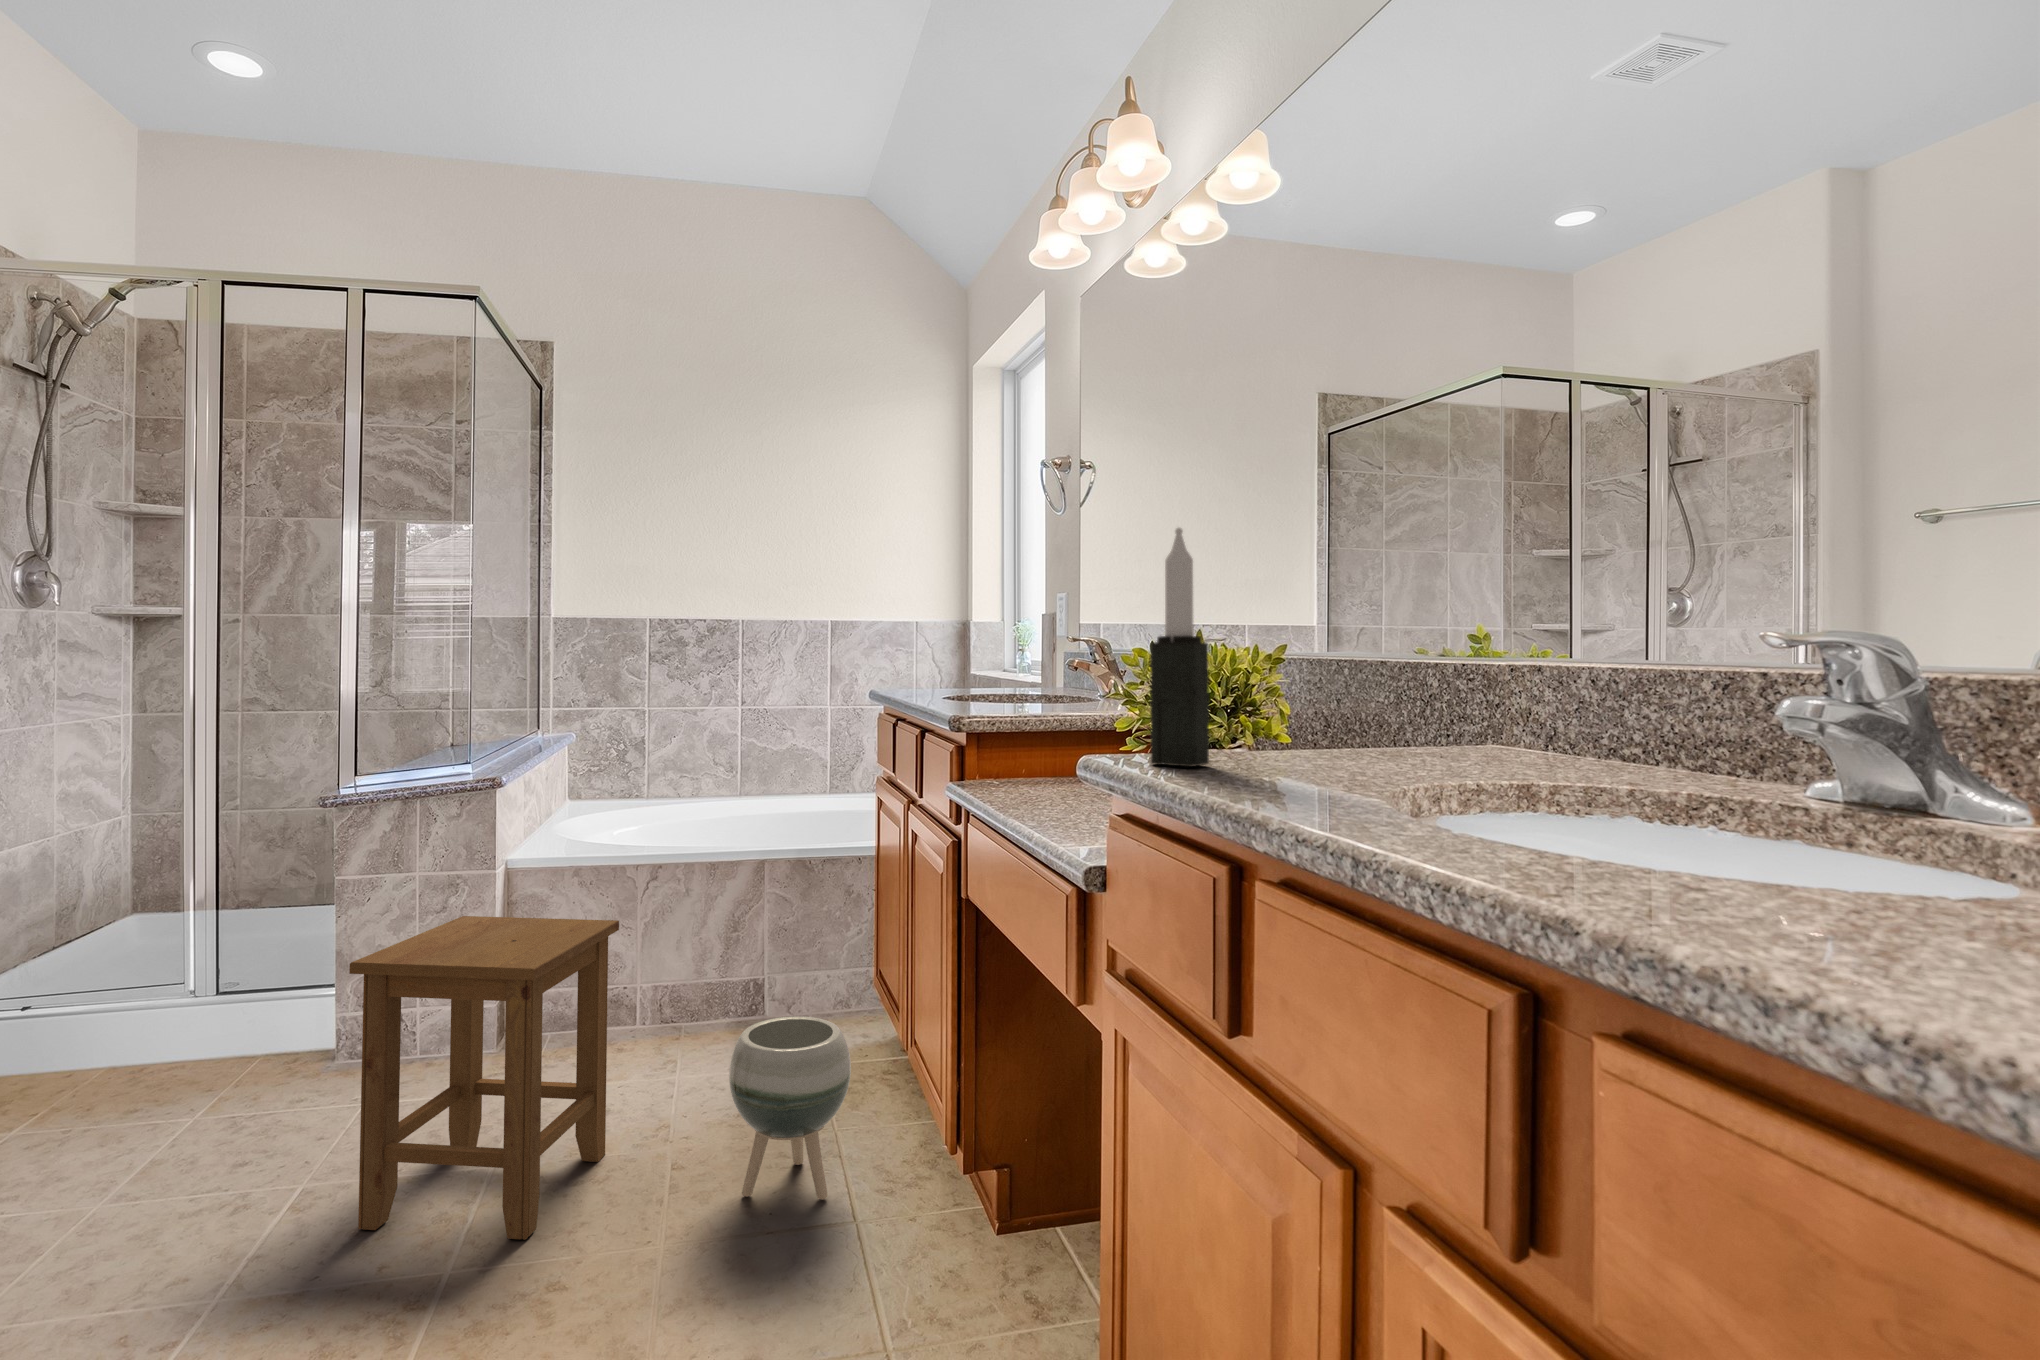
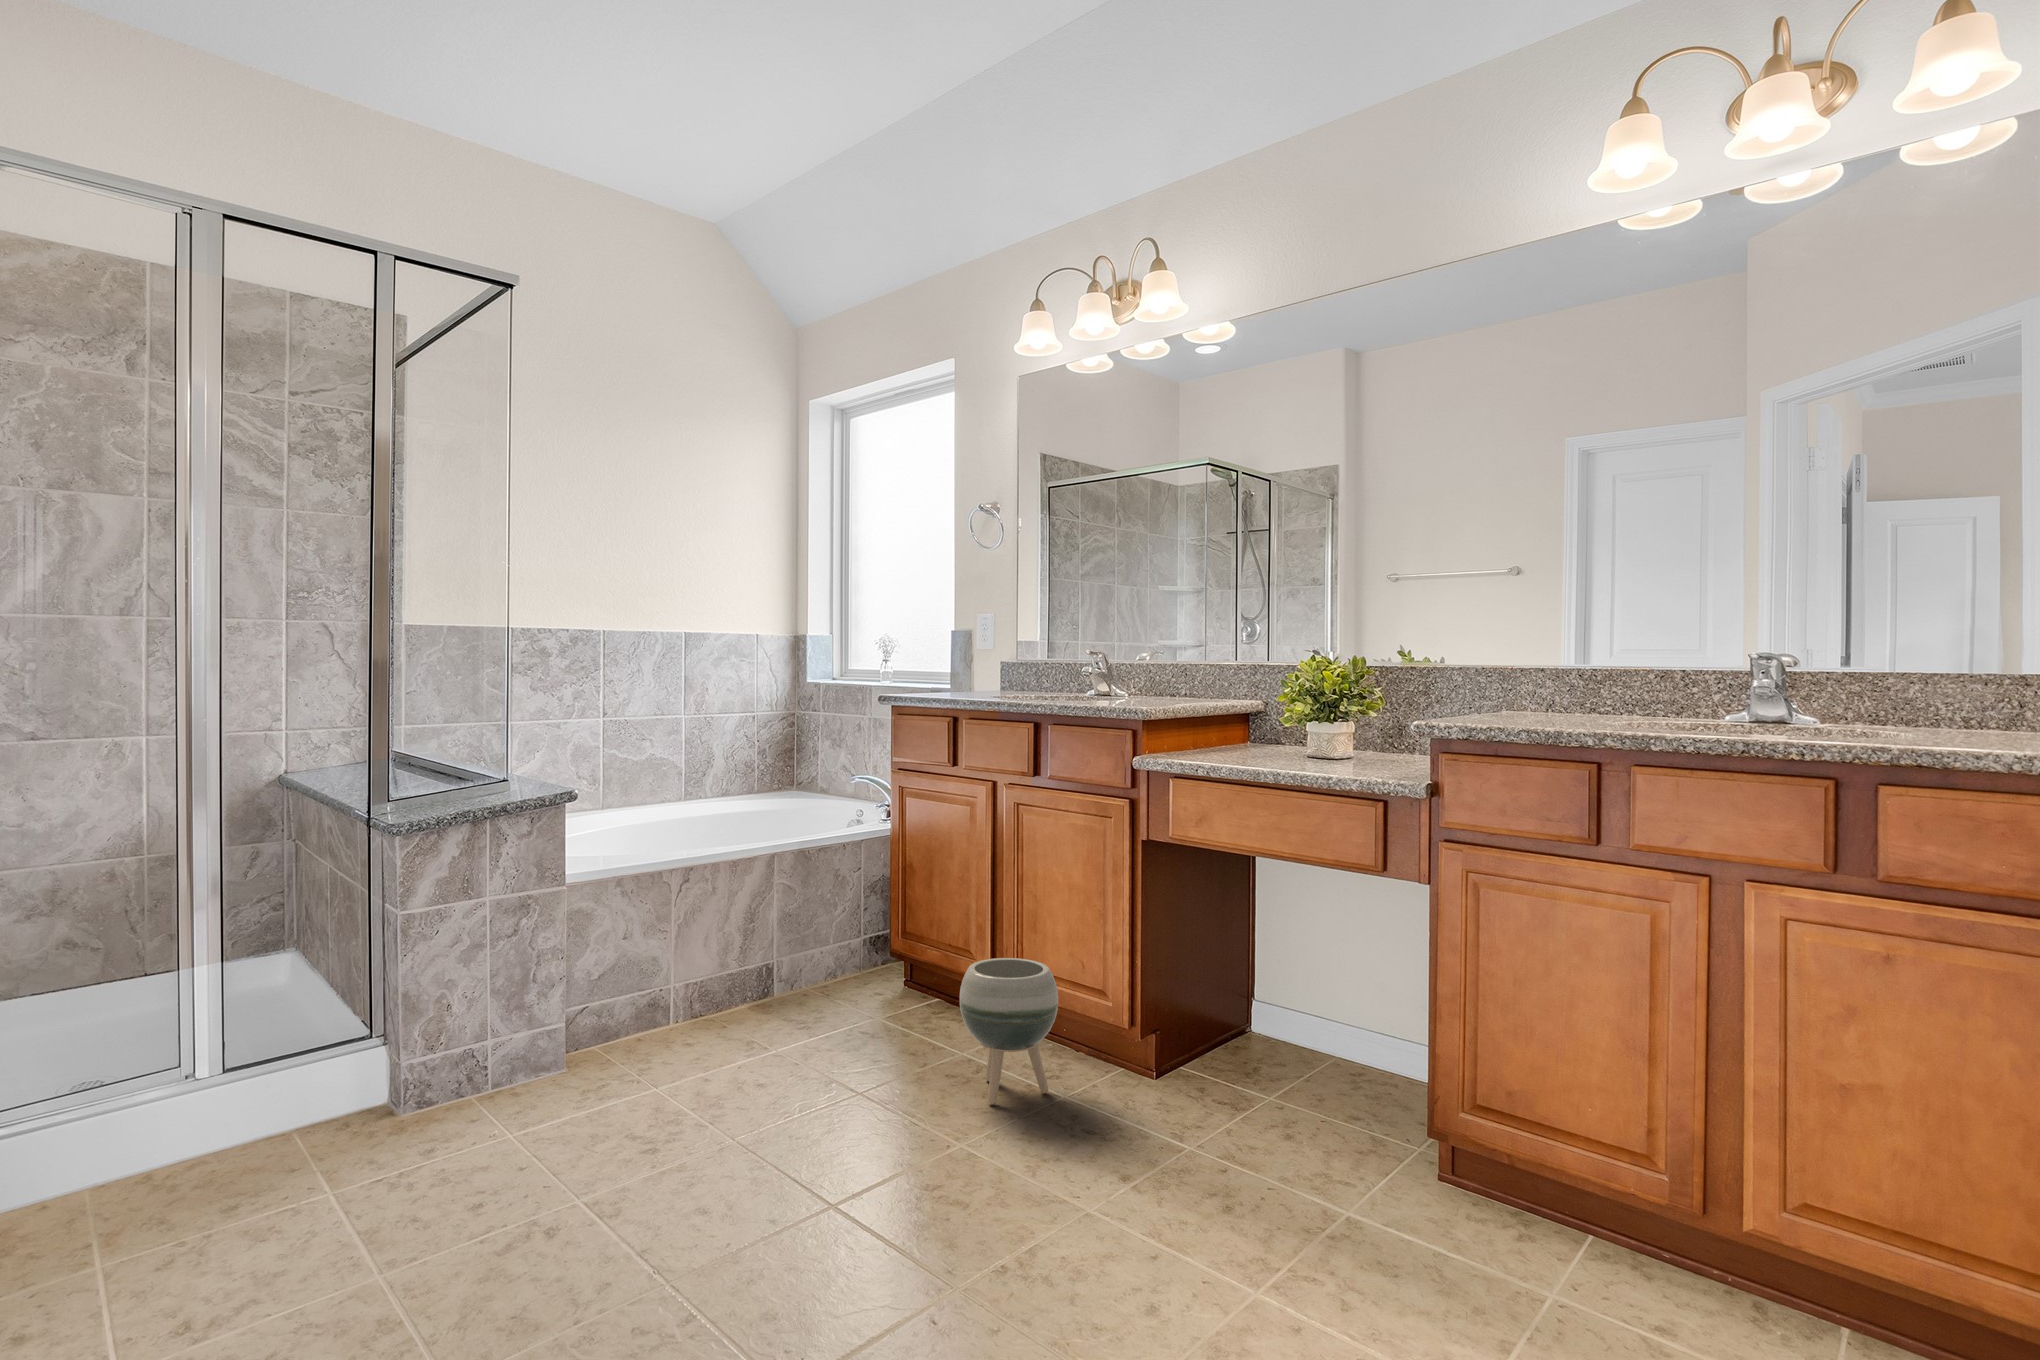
candle: present [1150,528,1209,767] -> none [1470,593,1504,724]
stool: present [349,916,619,1240] -> none [688,899,901,1196]

